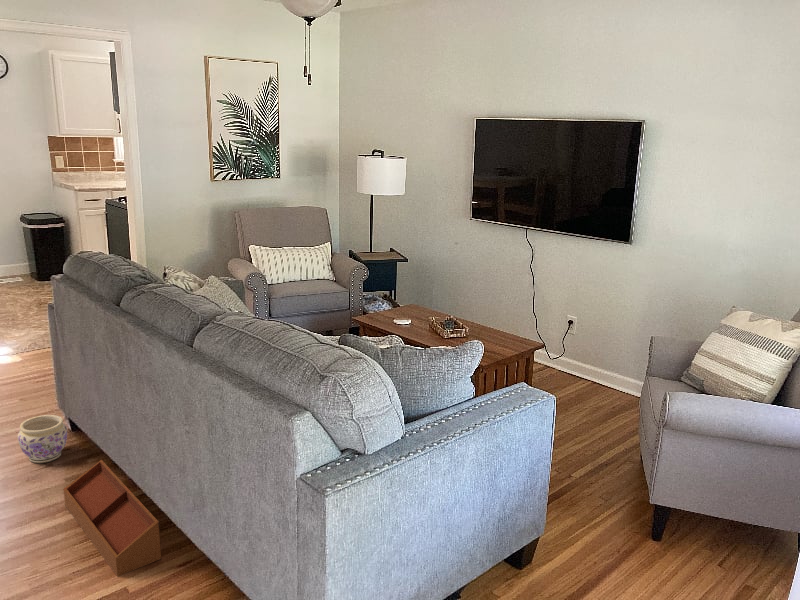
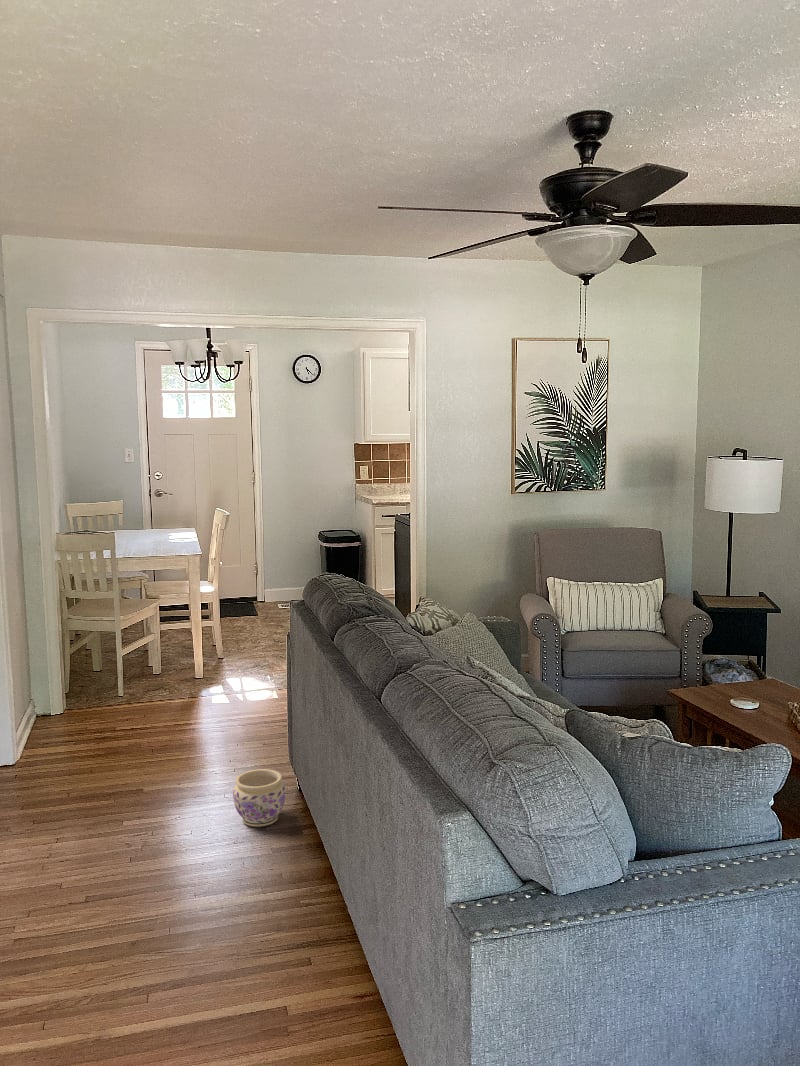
storage bin: present [63,460,161,577] -> none [258,835,337,990]

